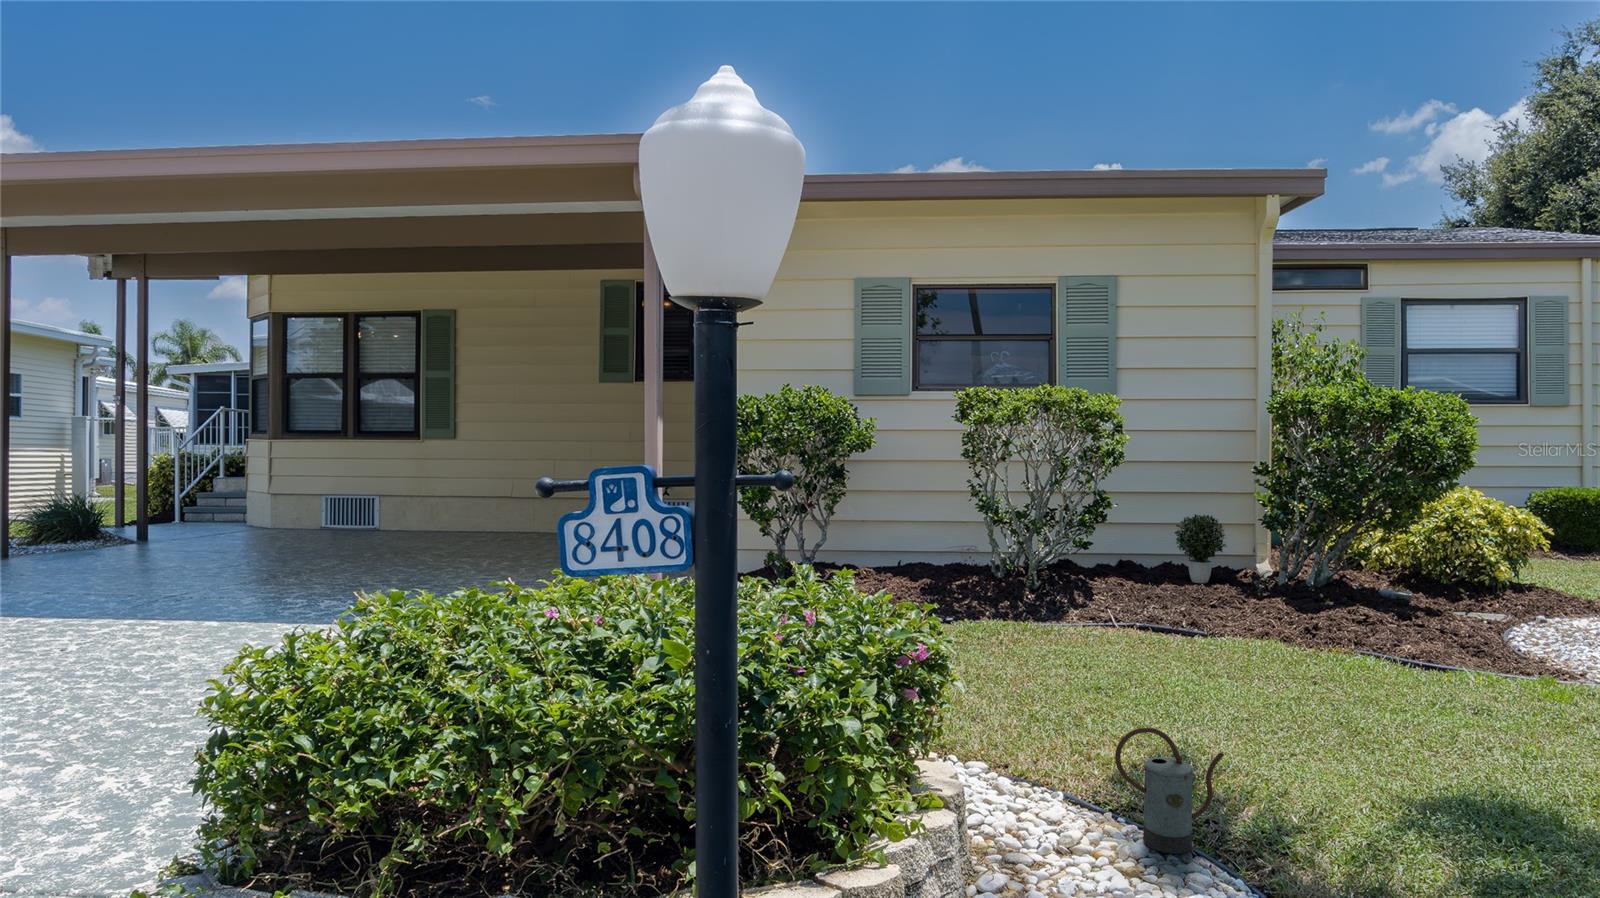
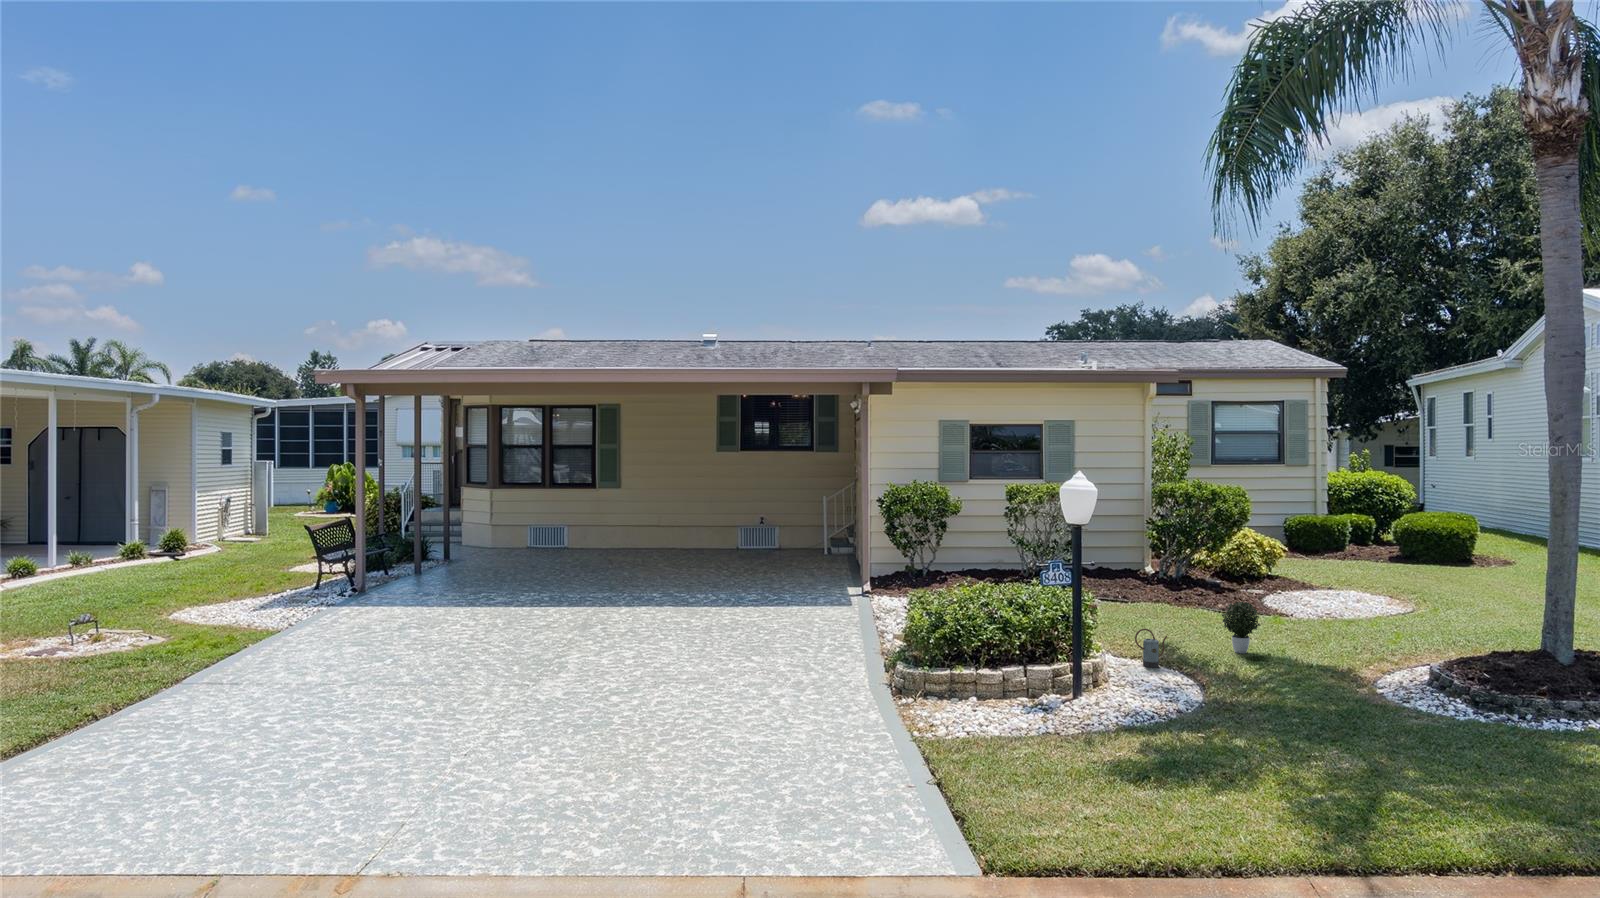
potted plant: present [1175,514,1227,583] -> present [1222,602,1261,654]

